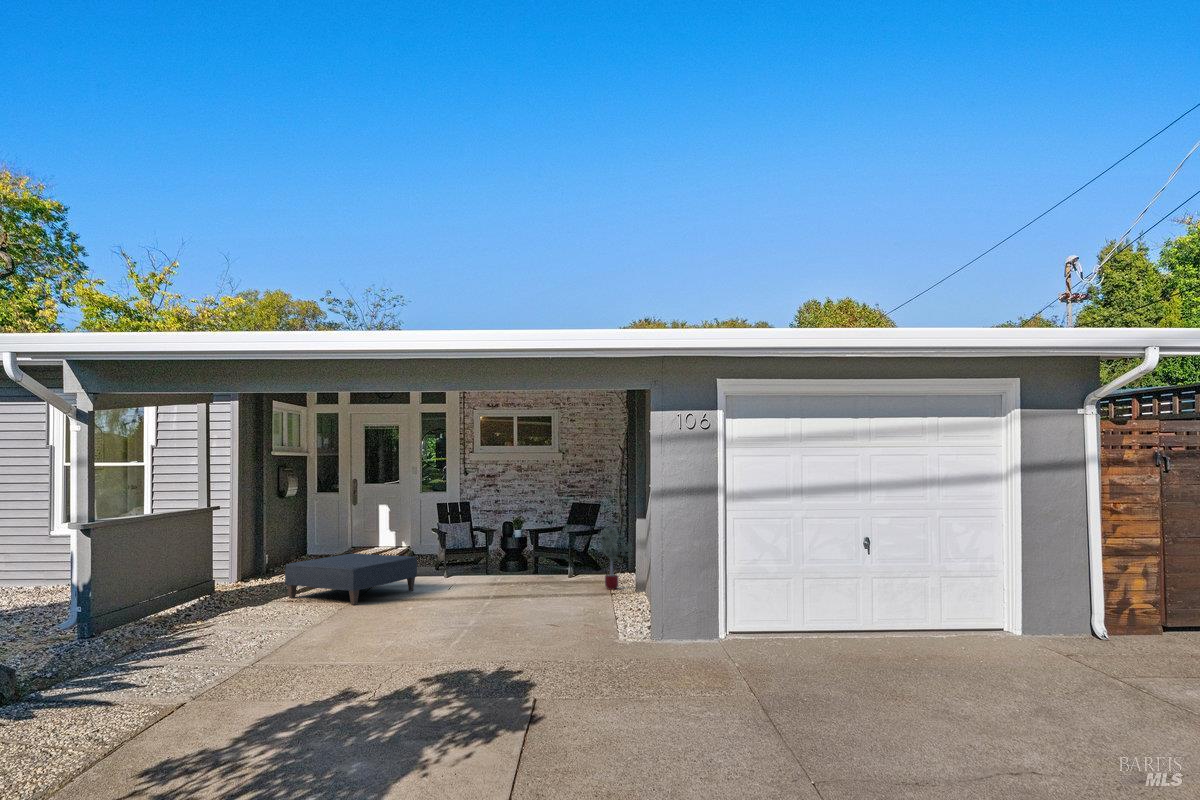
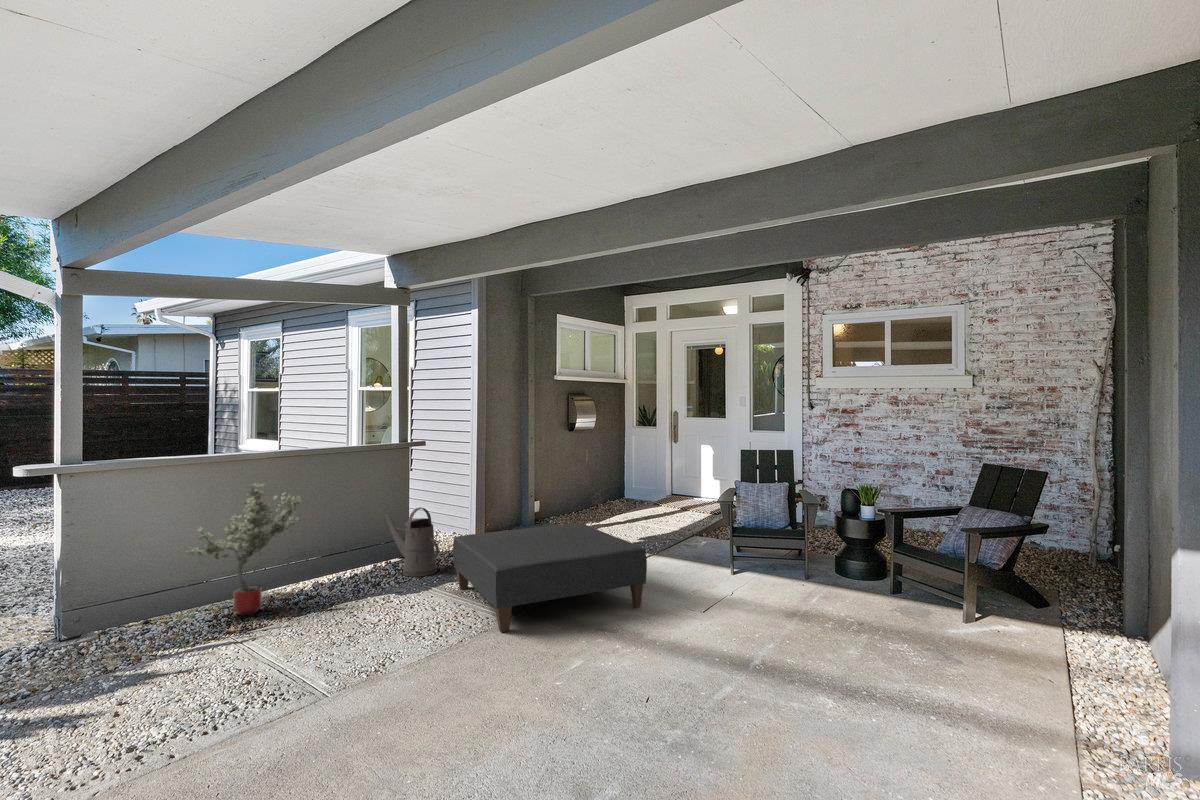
potted tree: present [598,518,633,590] -> present [186,482,301,616]
watering can: none [204,551,262,599] -> present [384,507,439,577]

